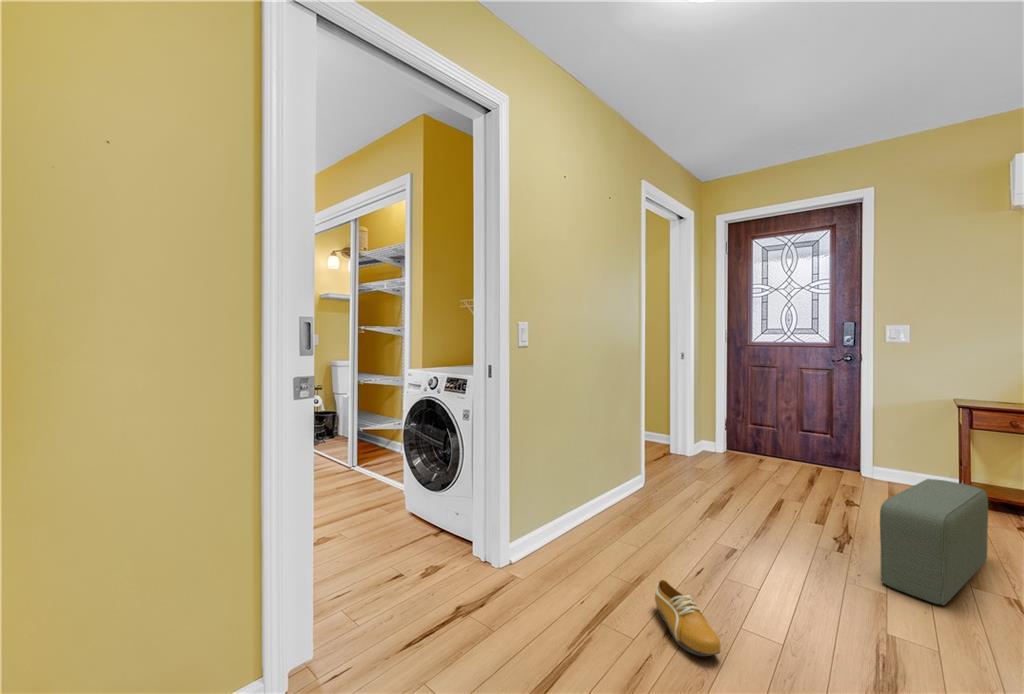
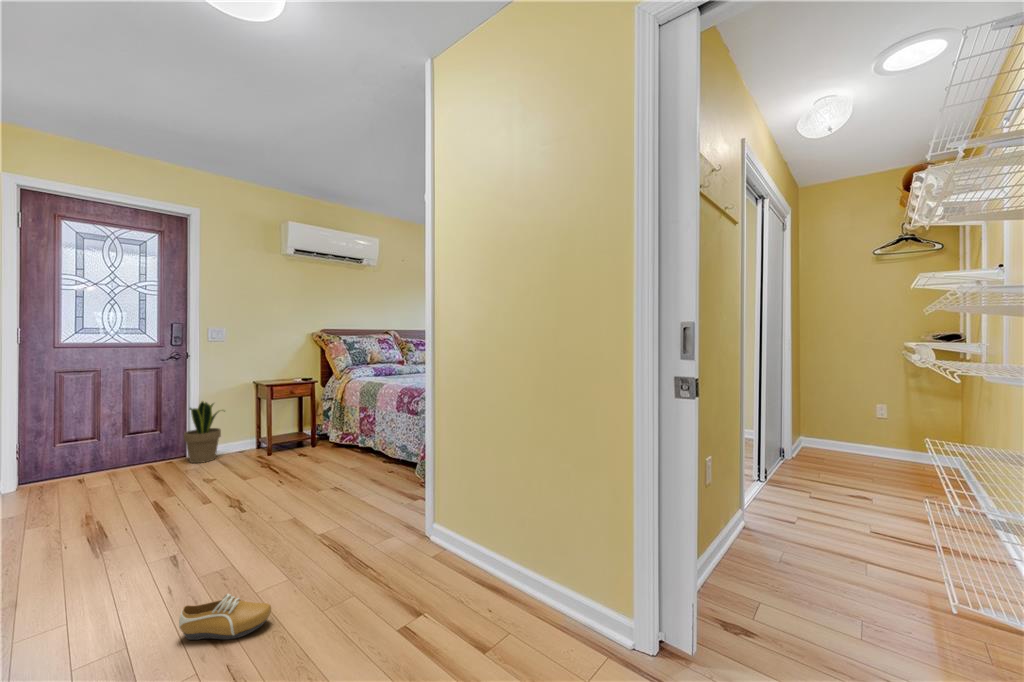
potted plant: none [847,409,898,484] -> present [184,402,225,463]
pouf: present [880,479,988,605] -> none [279,437,320,517]

